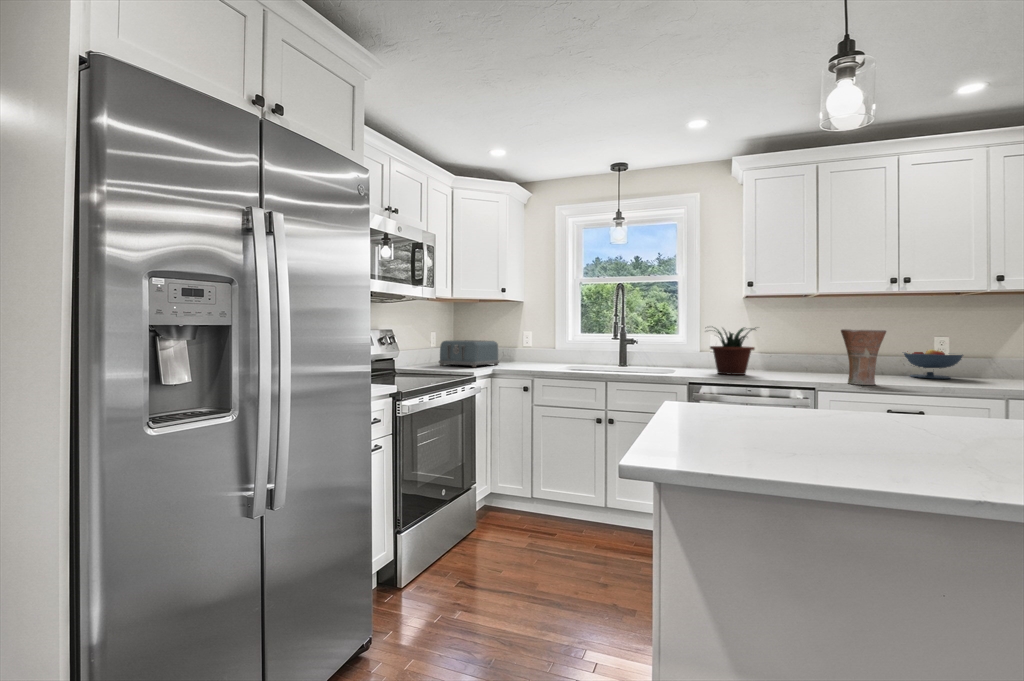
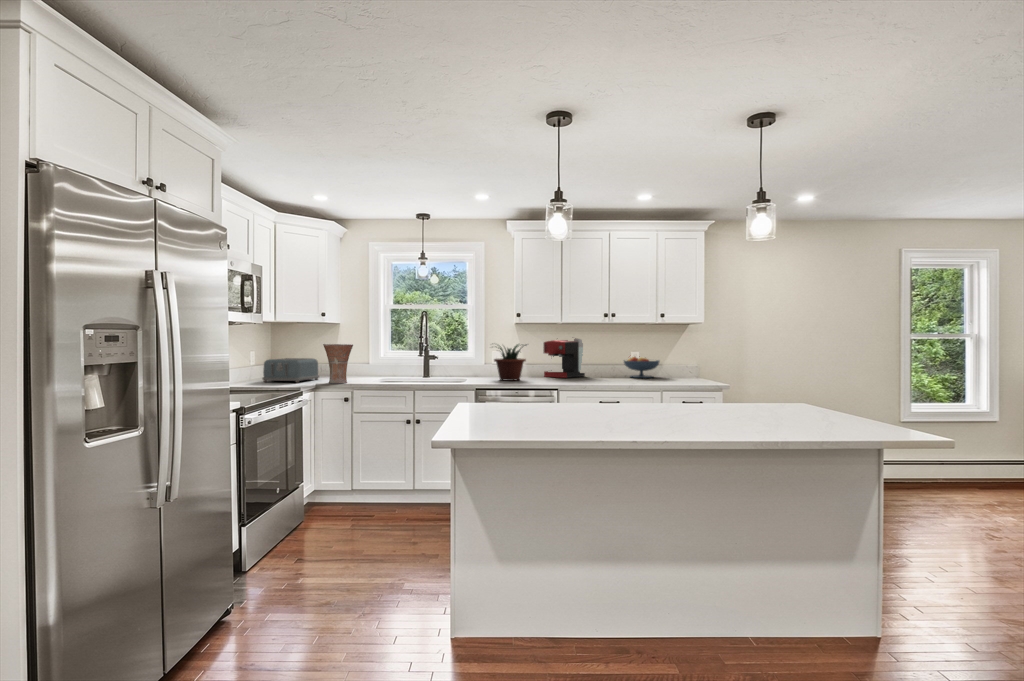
coffee maker: none [778,320,840,374] -> present [543,338,585,378]
vase: present [841,329,886,385] -> present [323,344,353,383]

